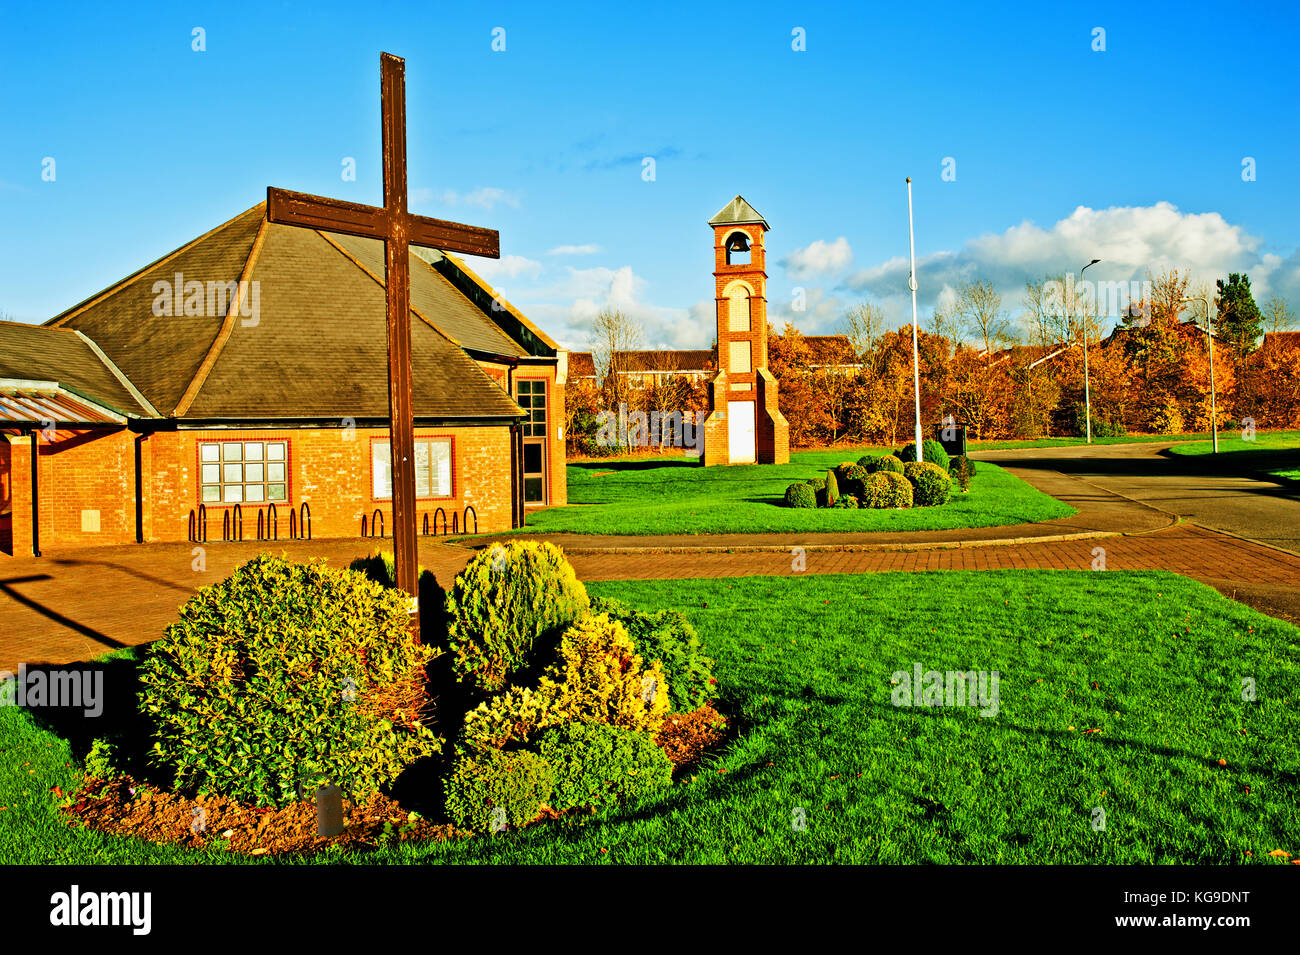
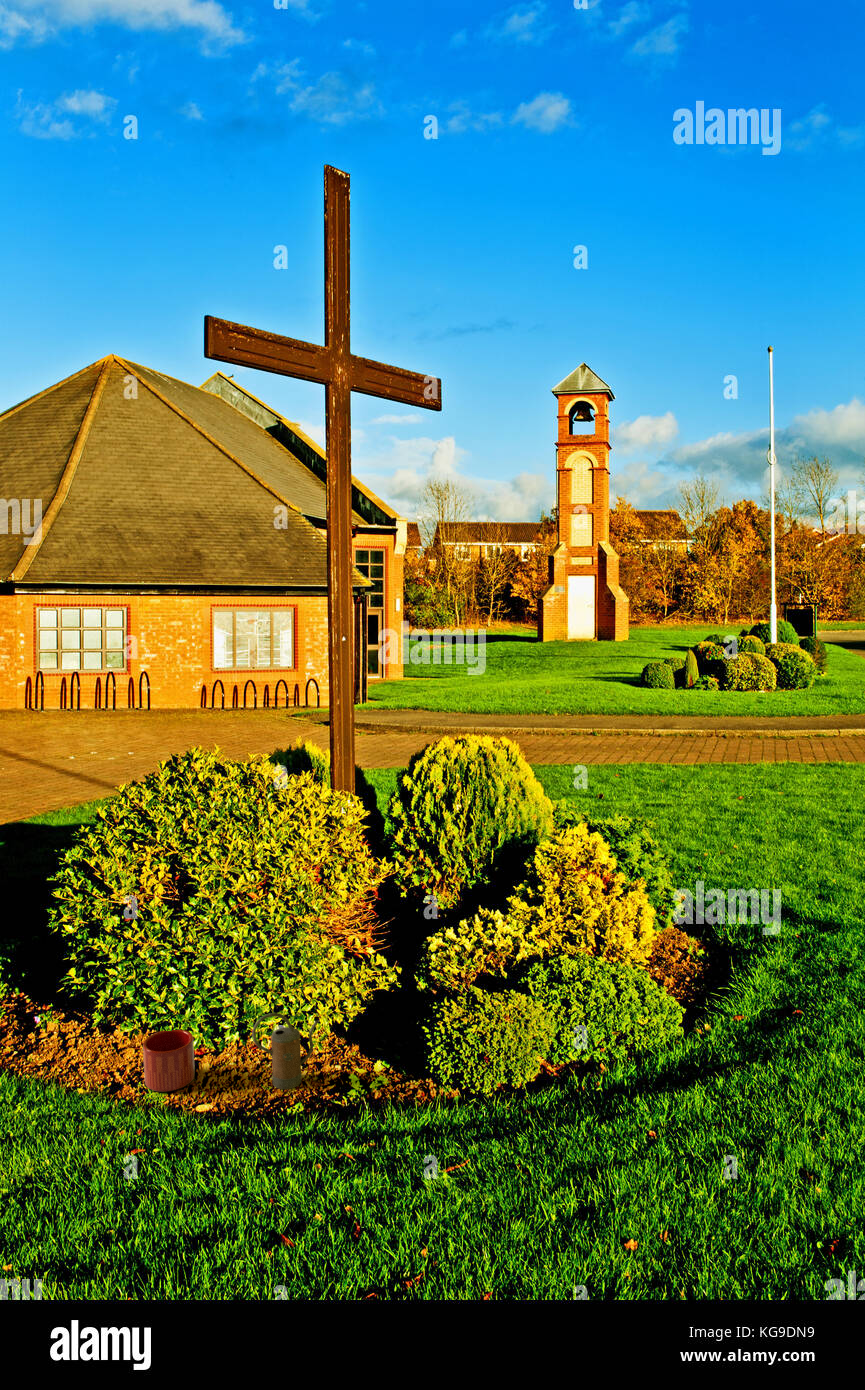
planter: none [207,790,254,841] -> present [143,1030,195,1092]

